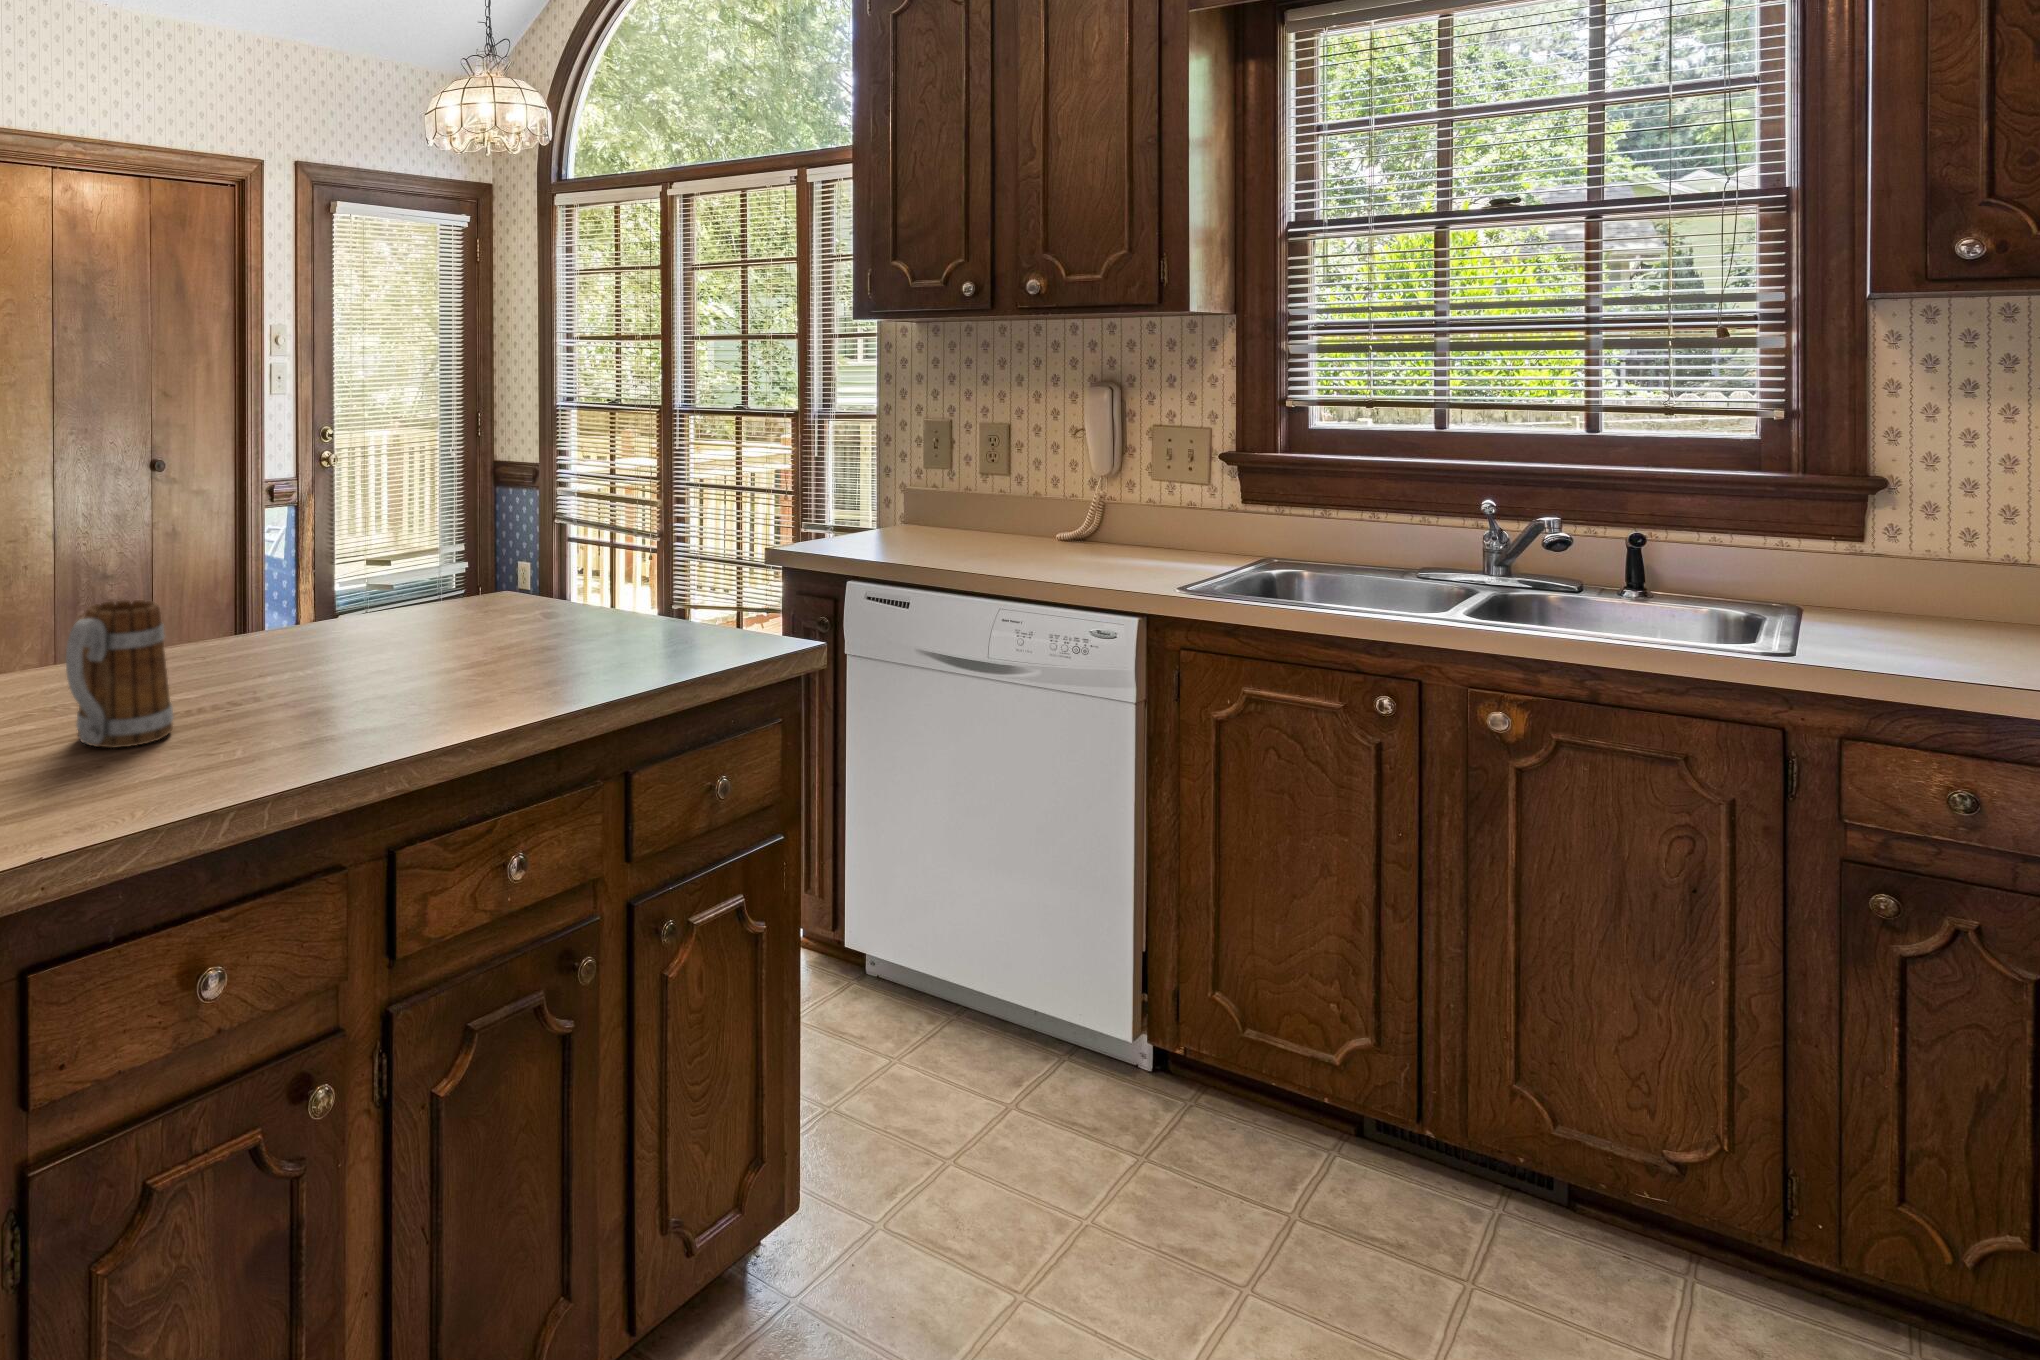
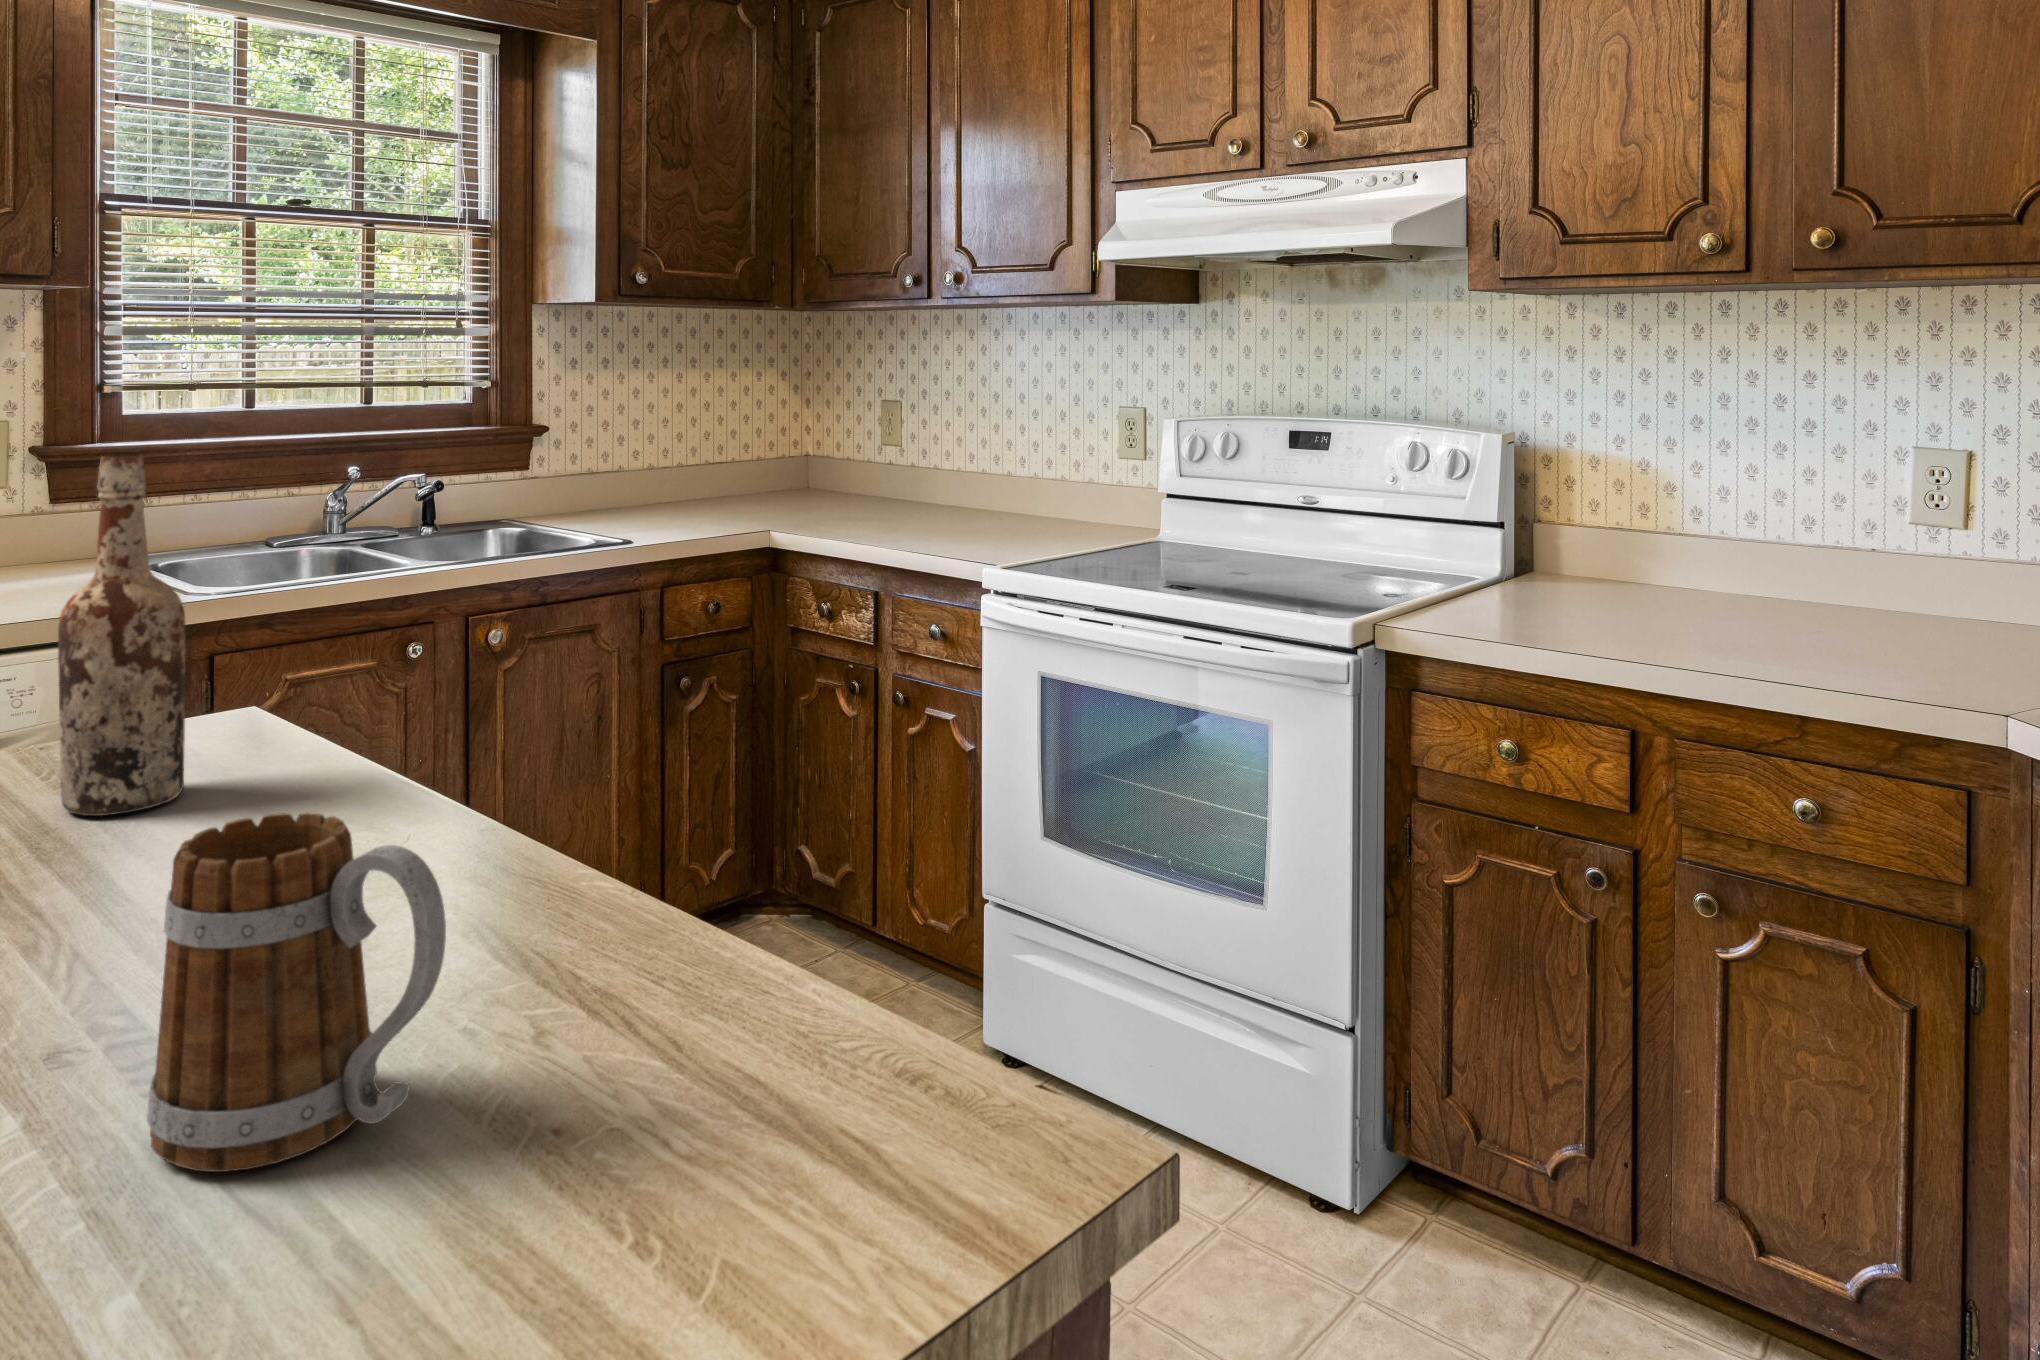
wine bottle: none [544,442,611,662] -> present [58,454,186,816]

